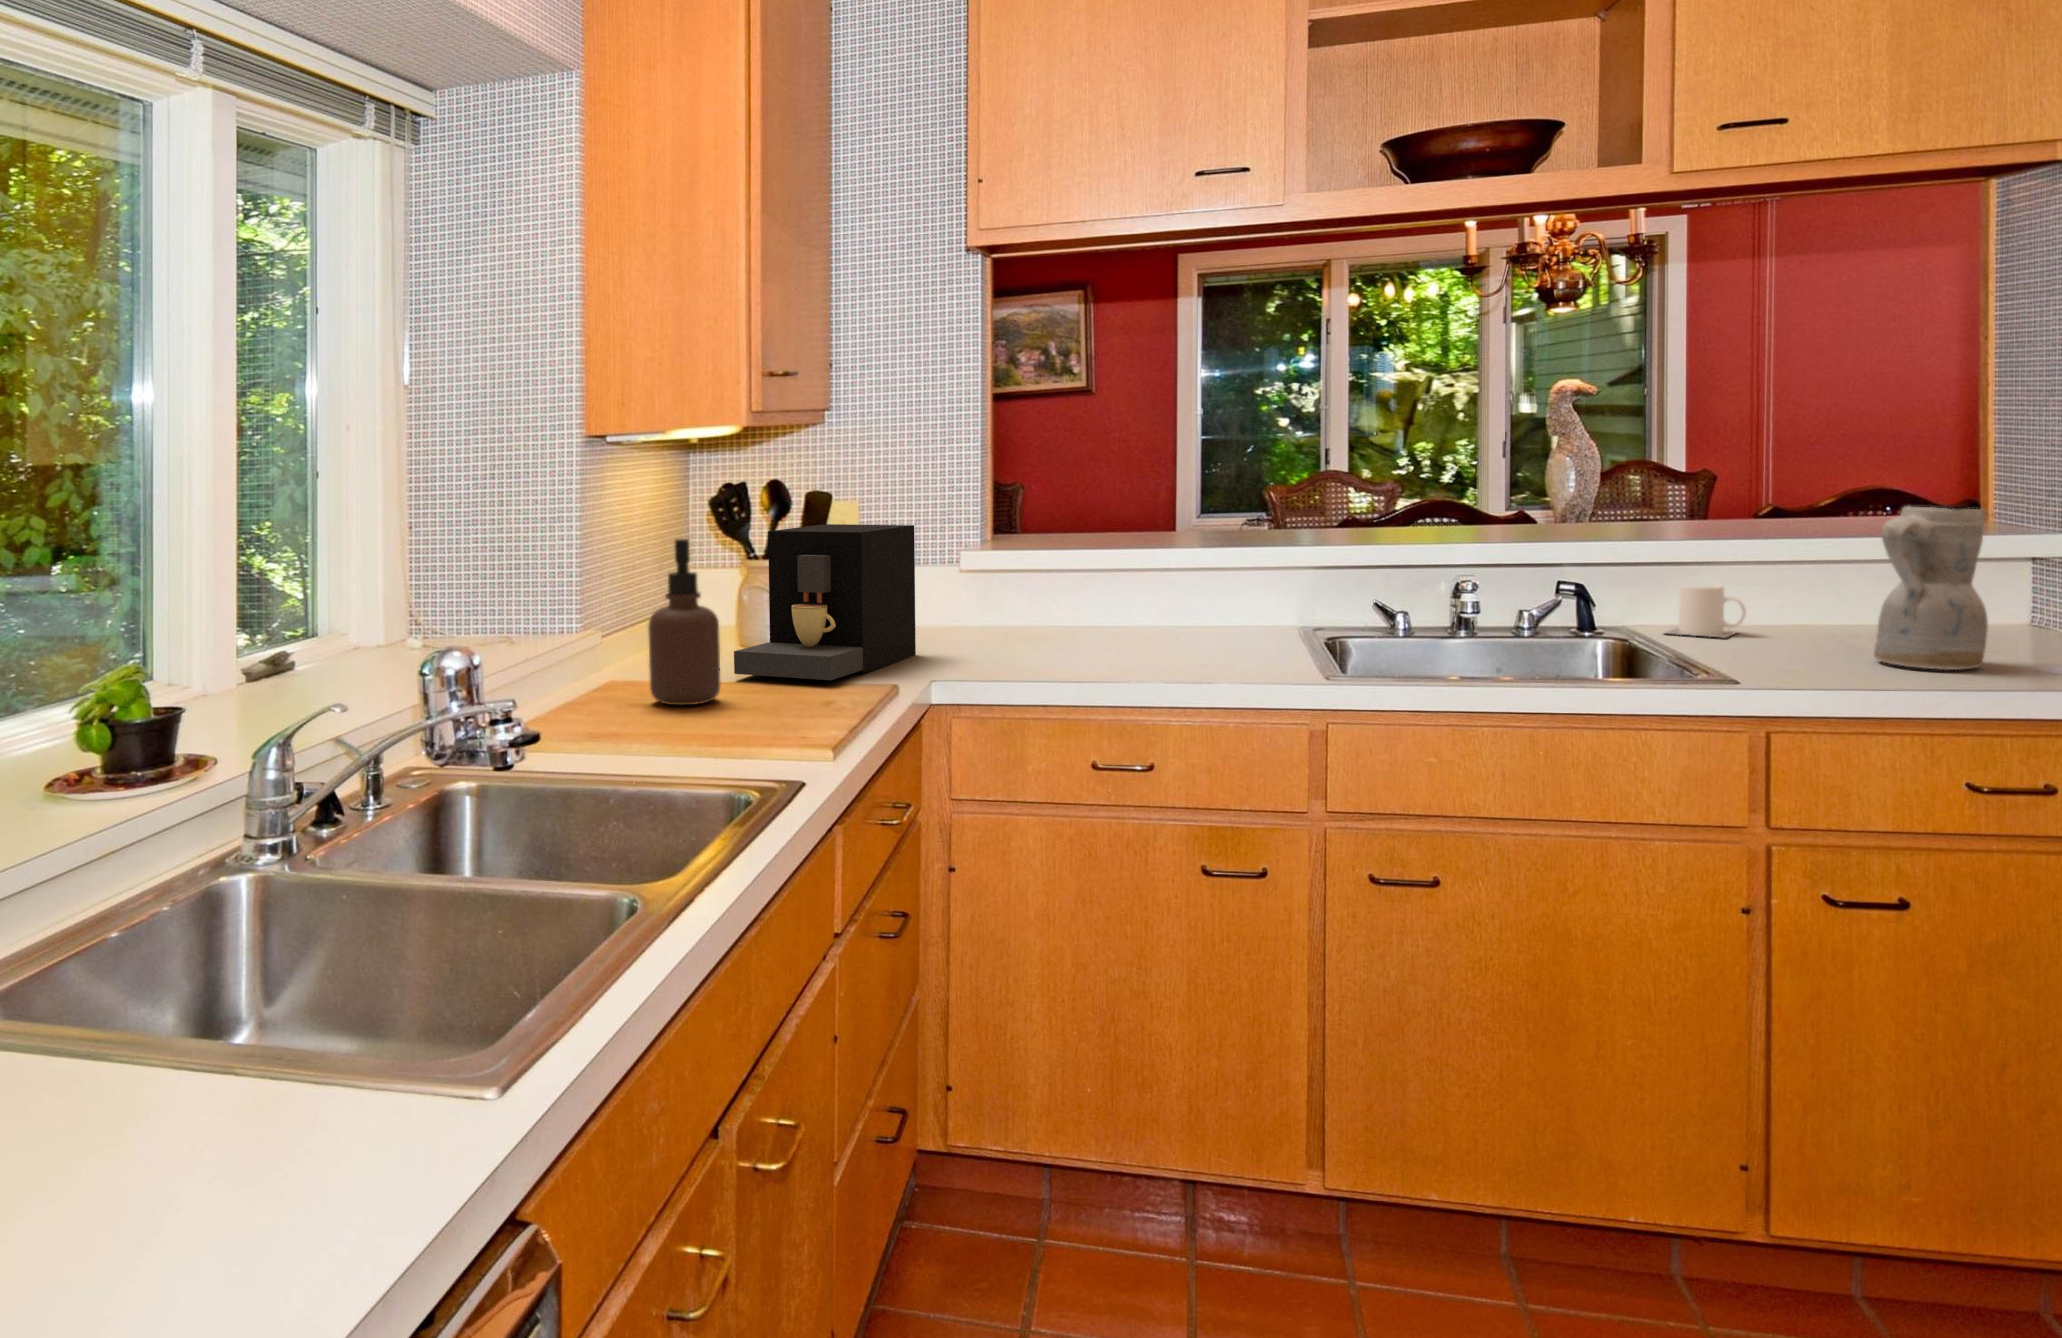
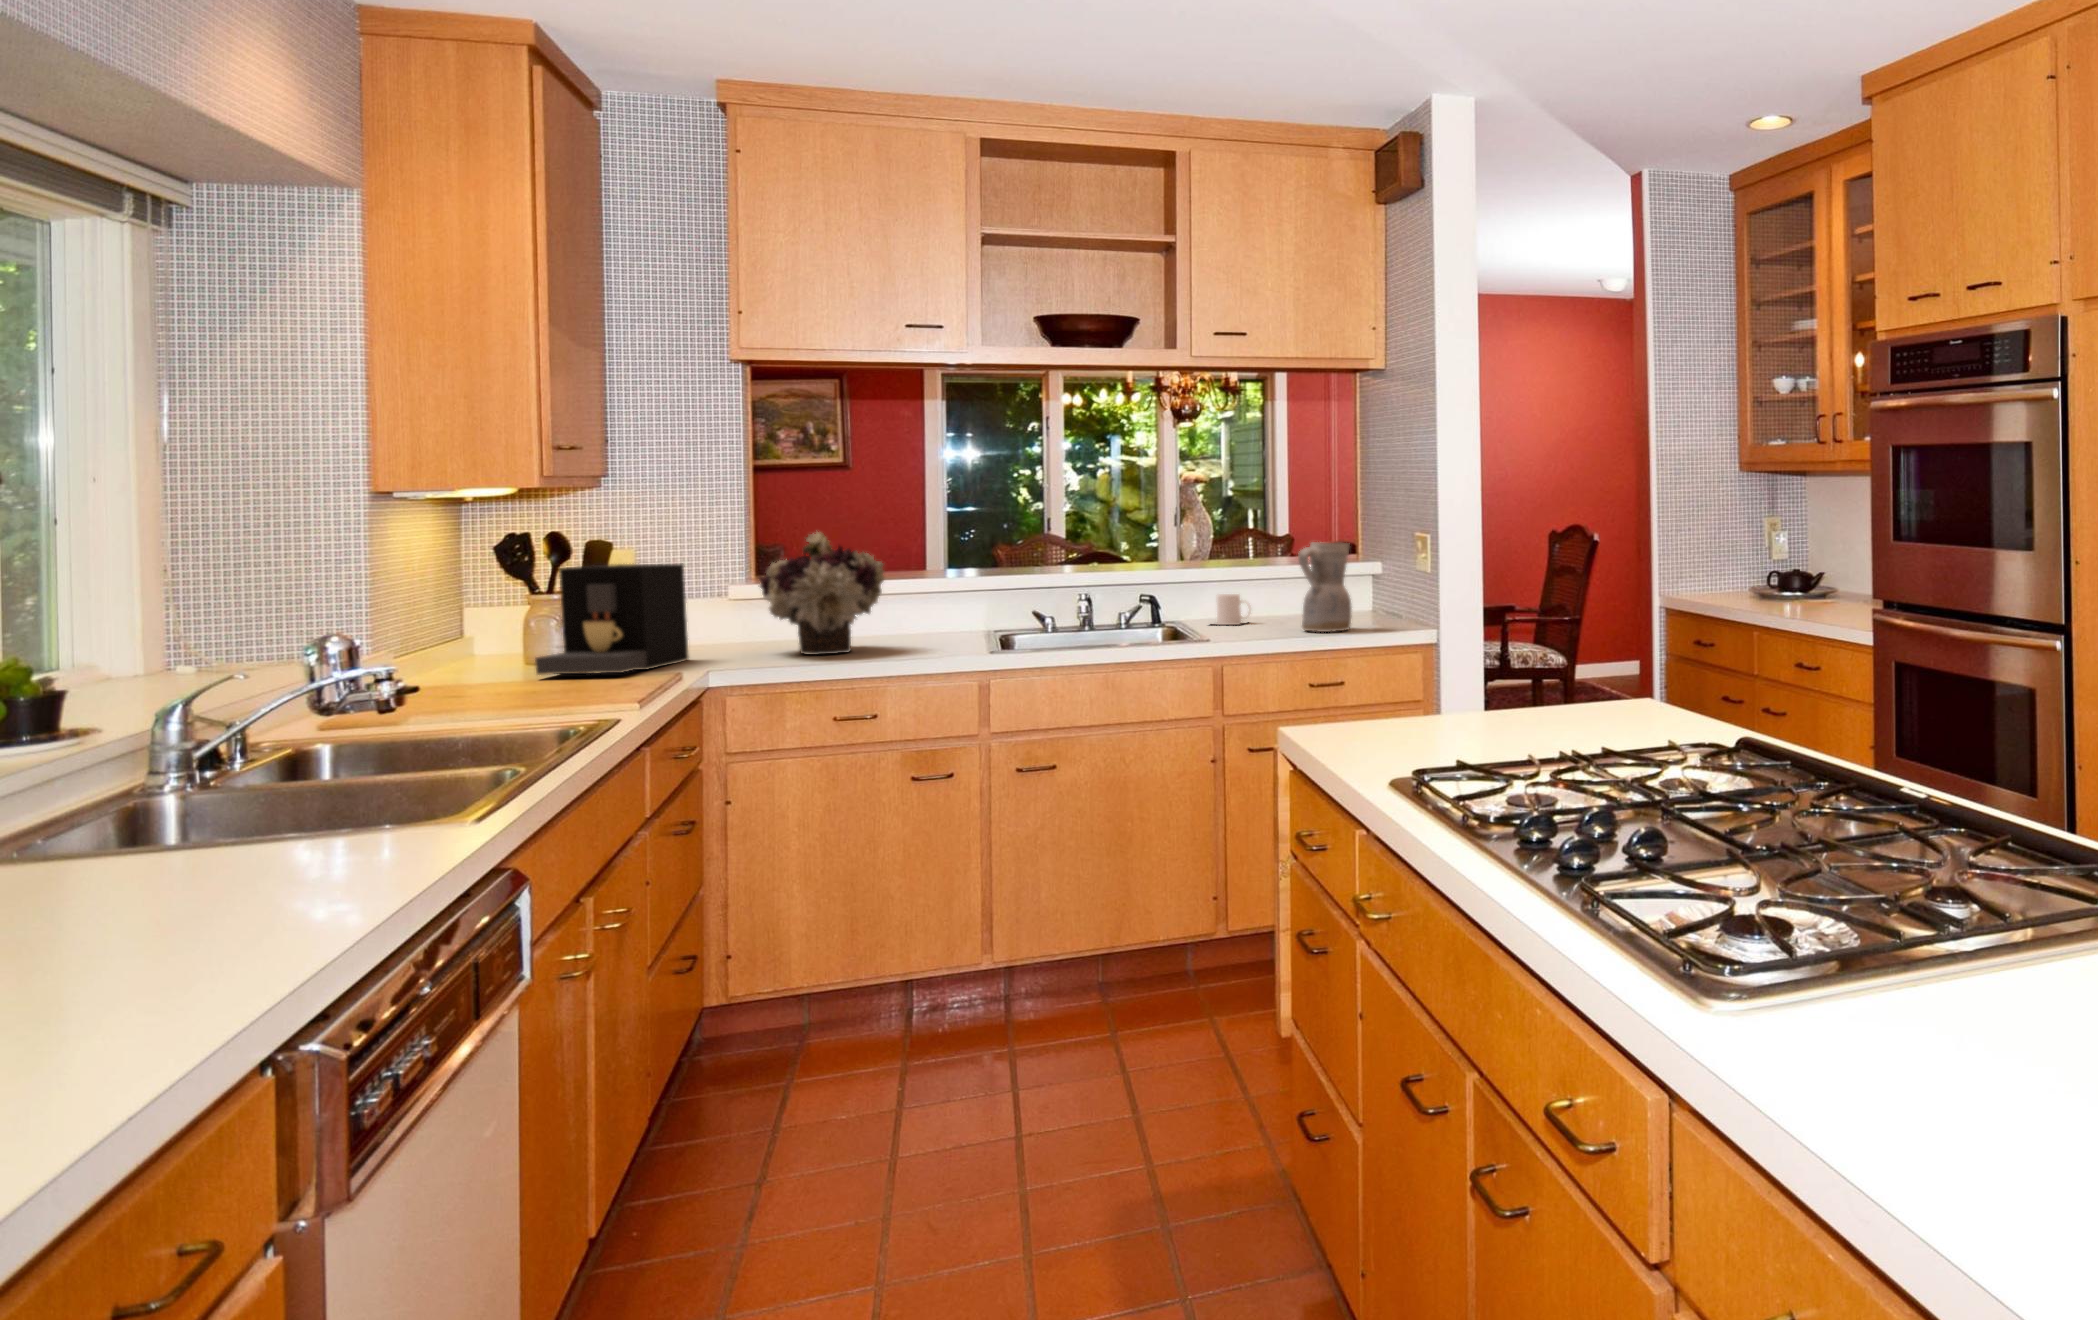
flower arrangement: none [1004,482,1176,659] -> present [759,532,884,655]
soap dispenser: present [648,539,720,705] -> none [464,570,530,693]

